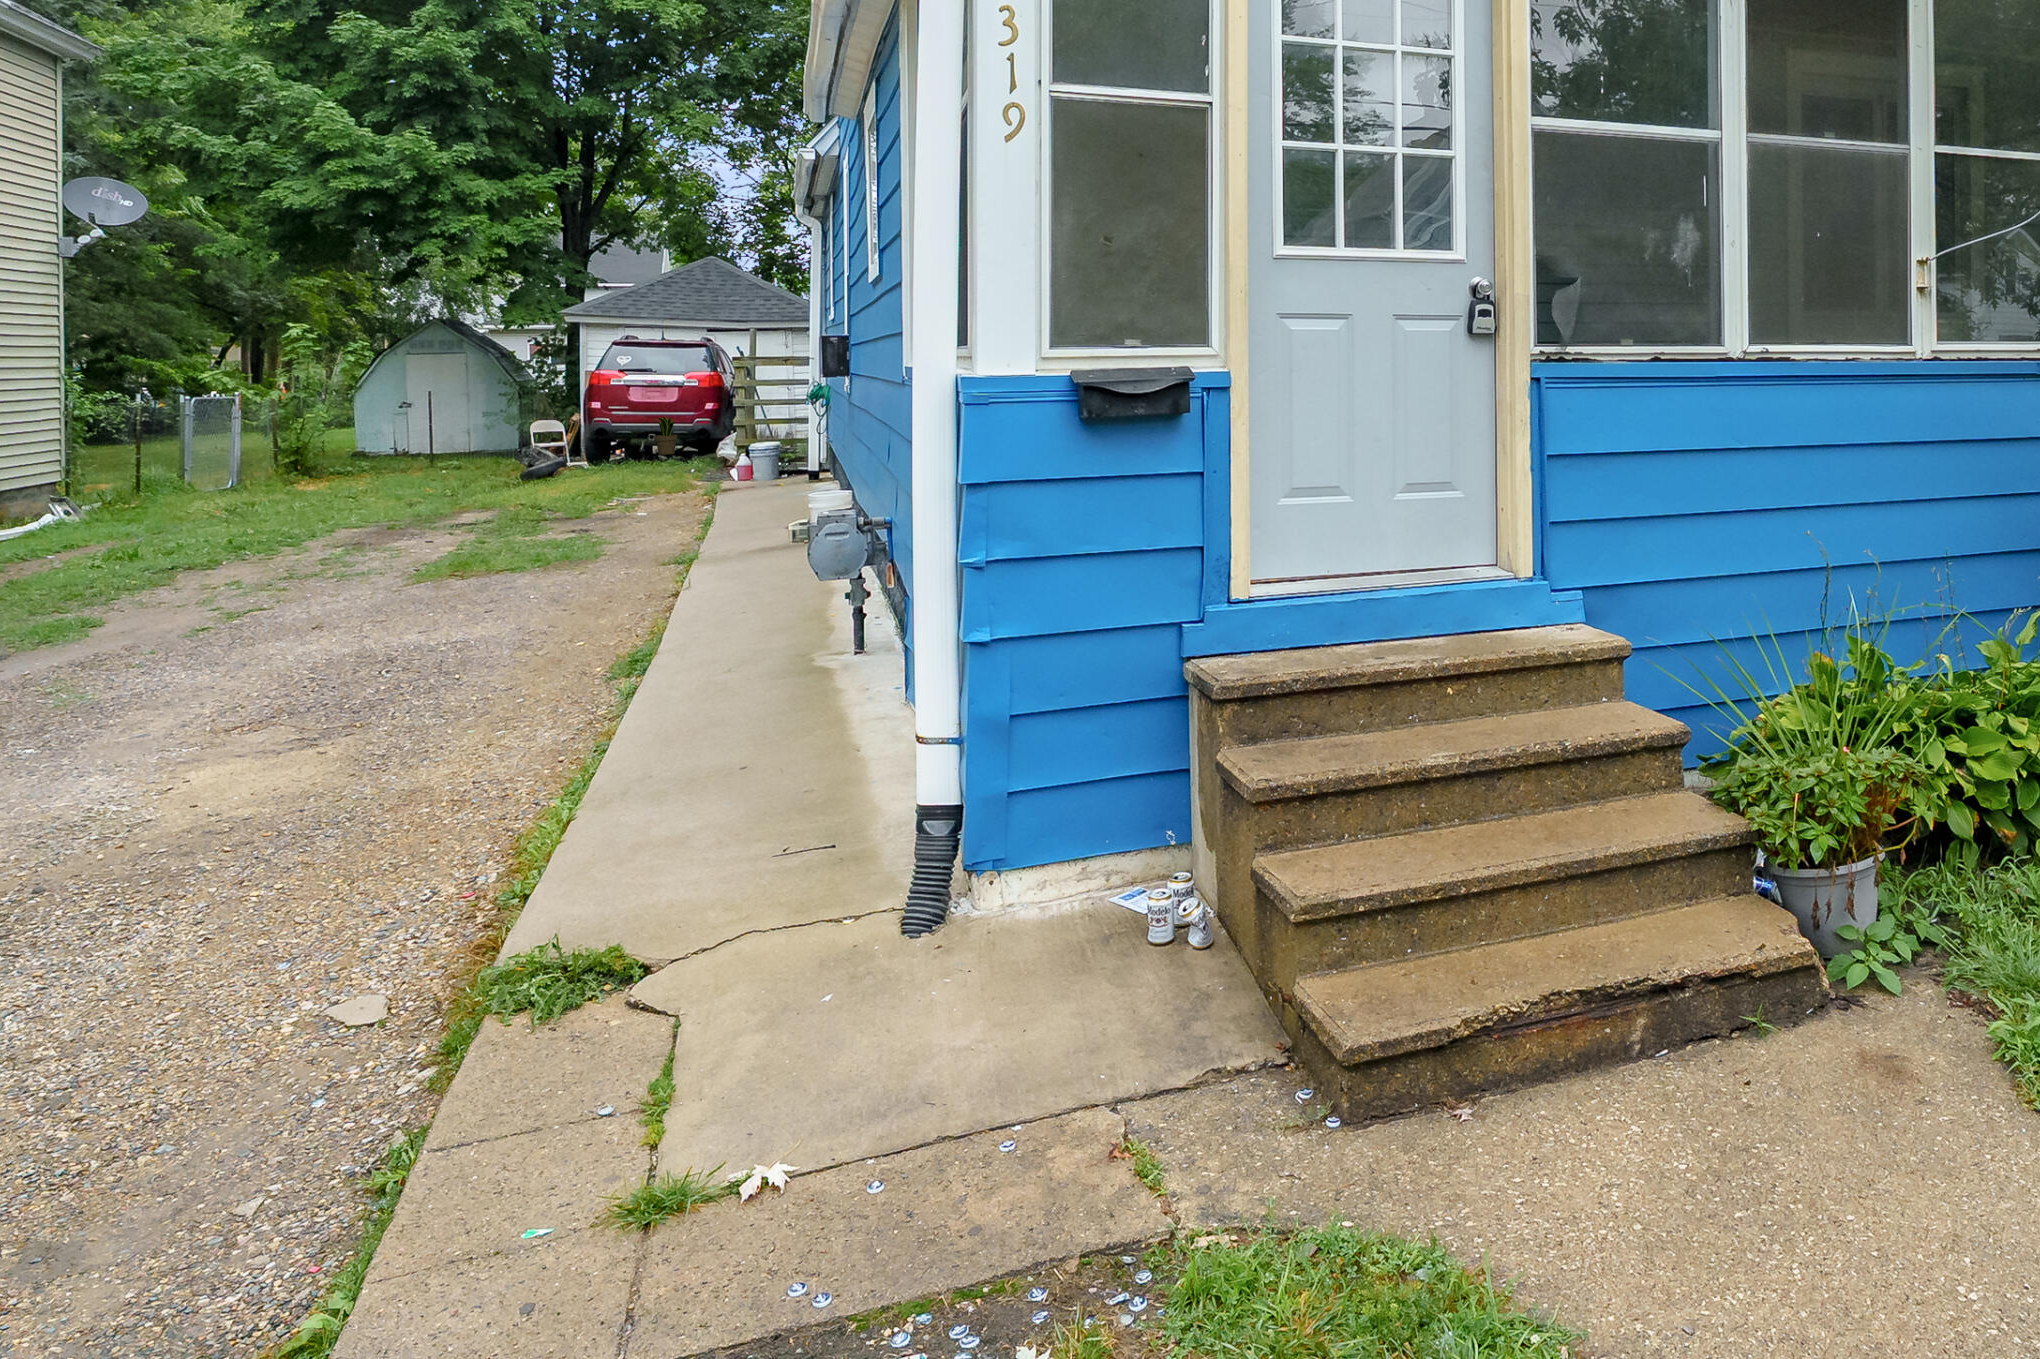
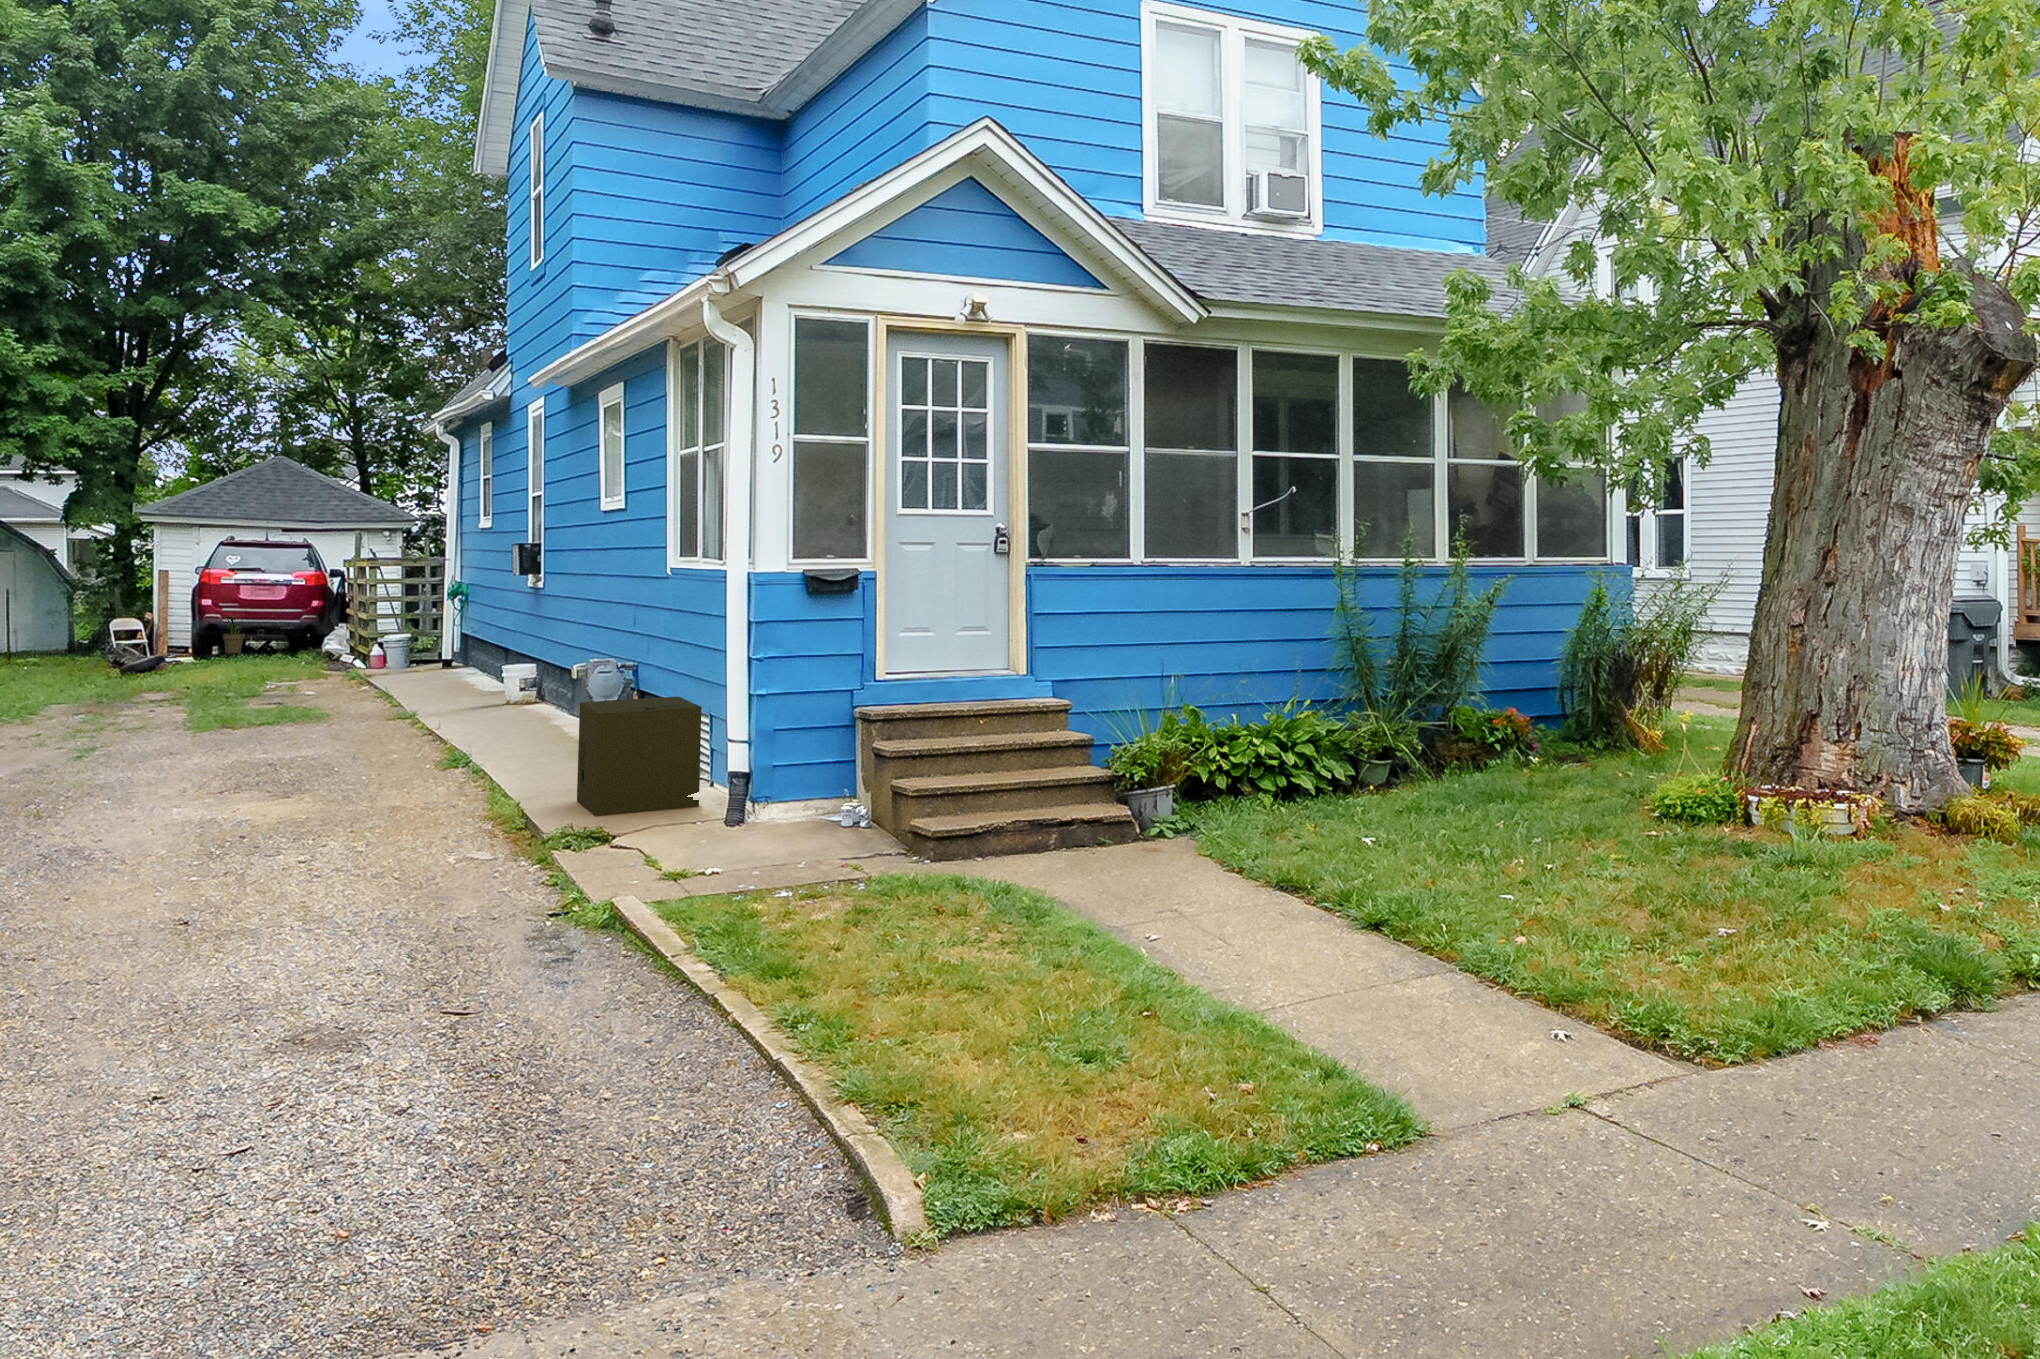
cardboard box: none [708,589,926,841] -> present [577,696,701,816]

